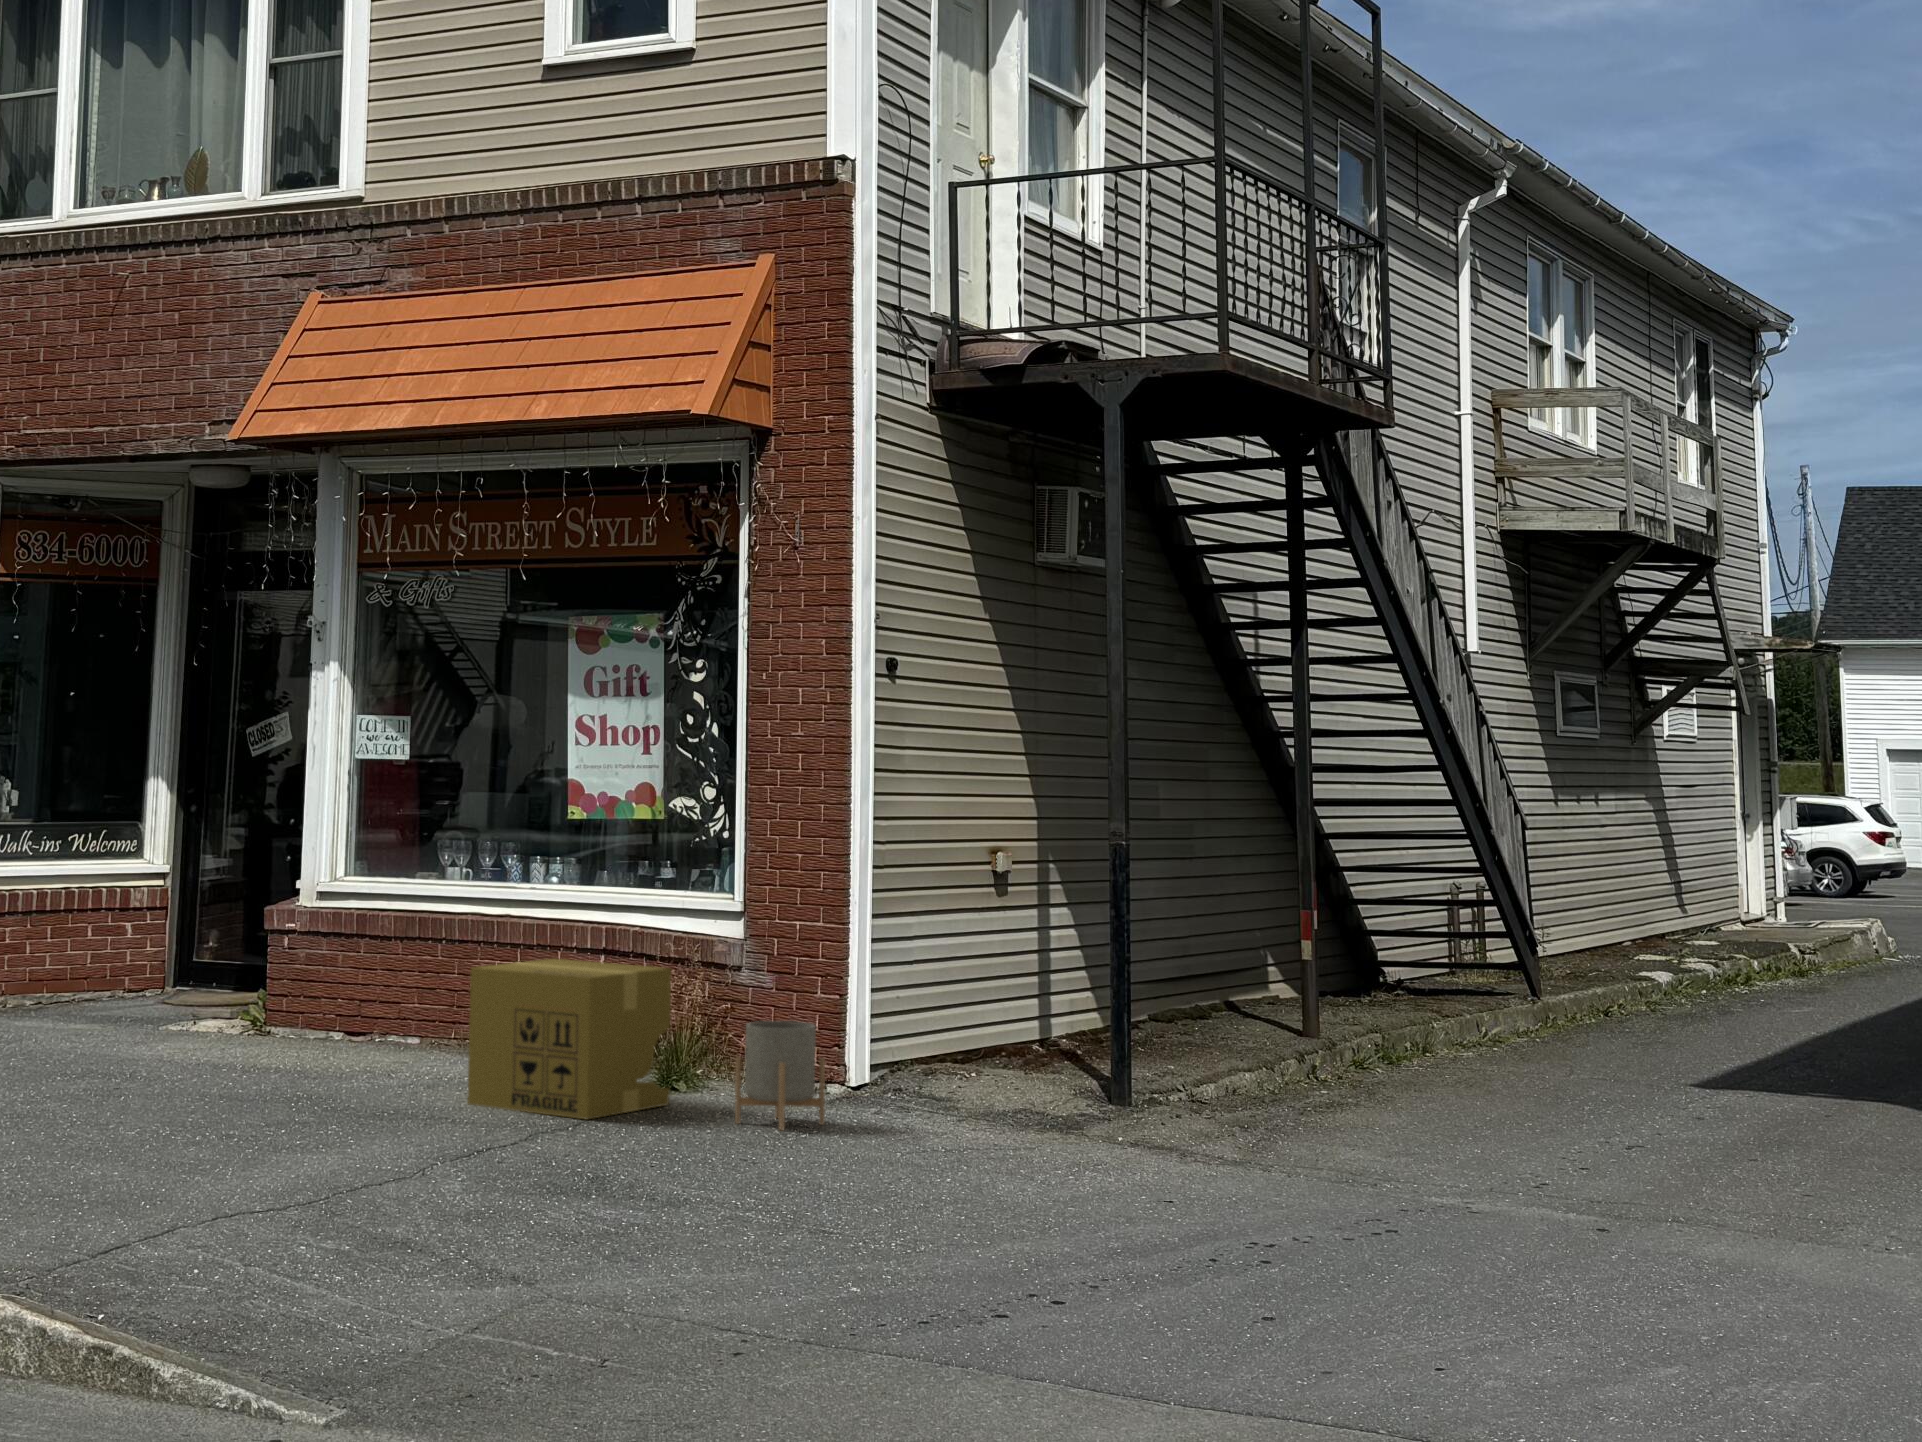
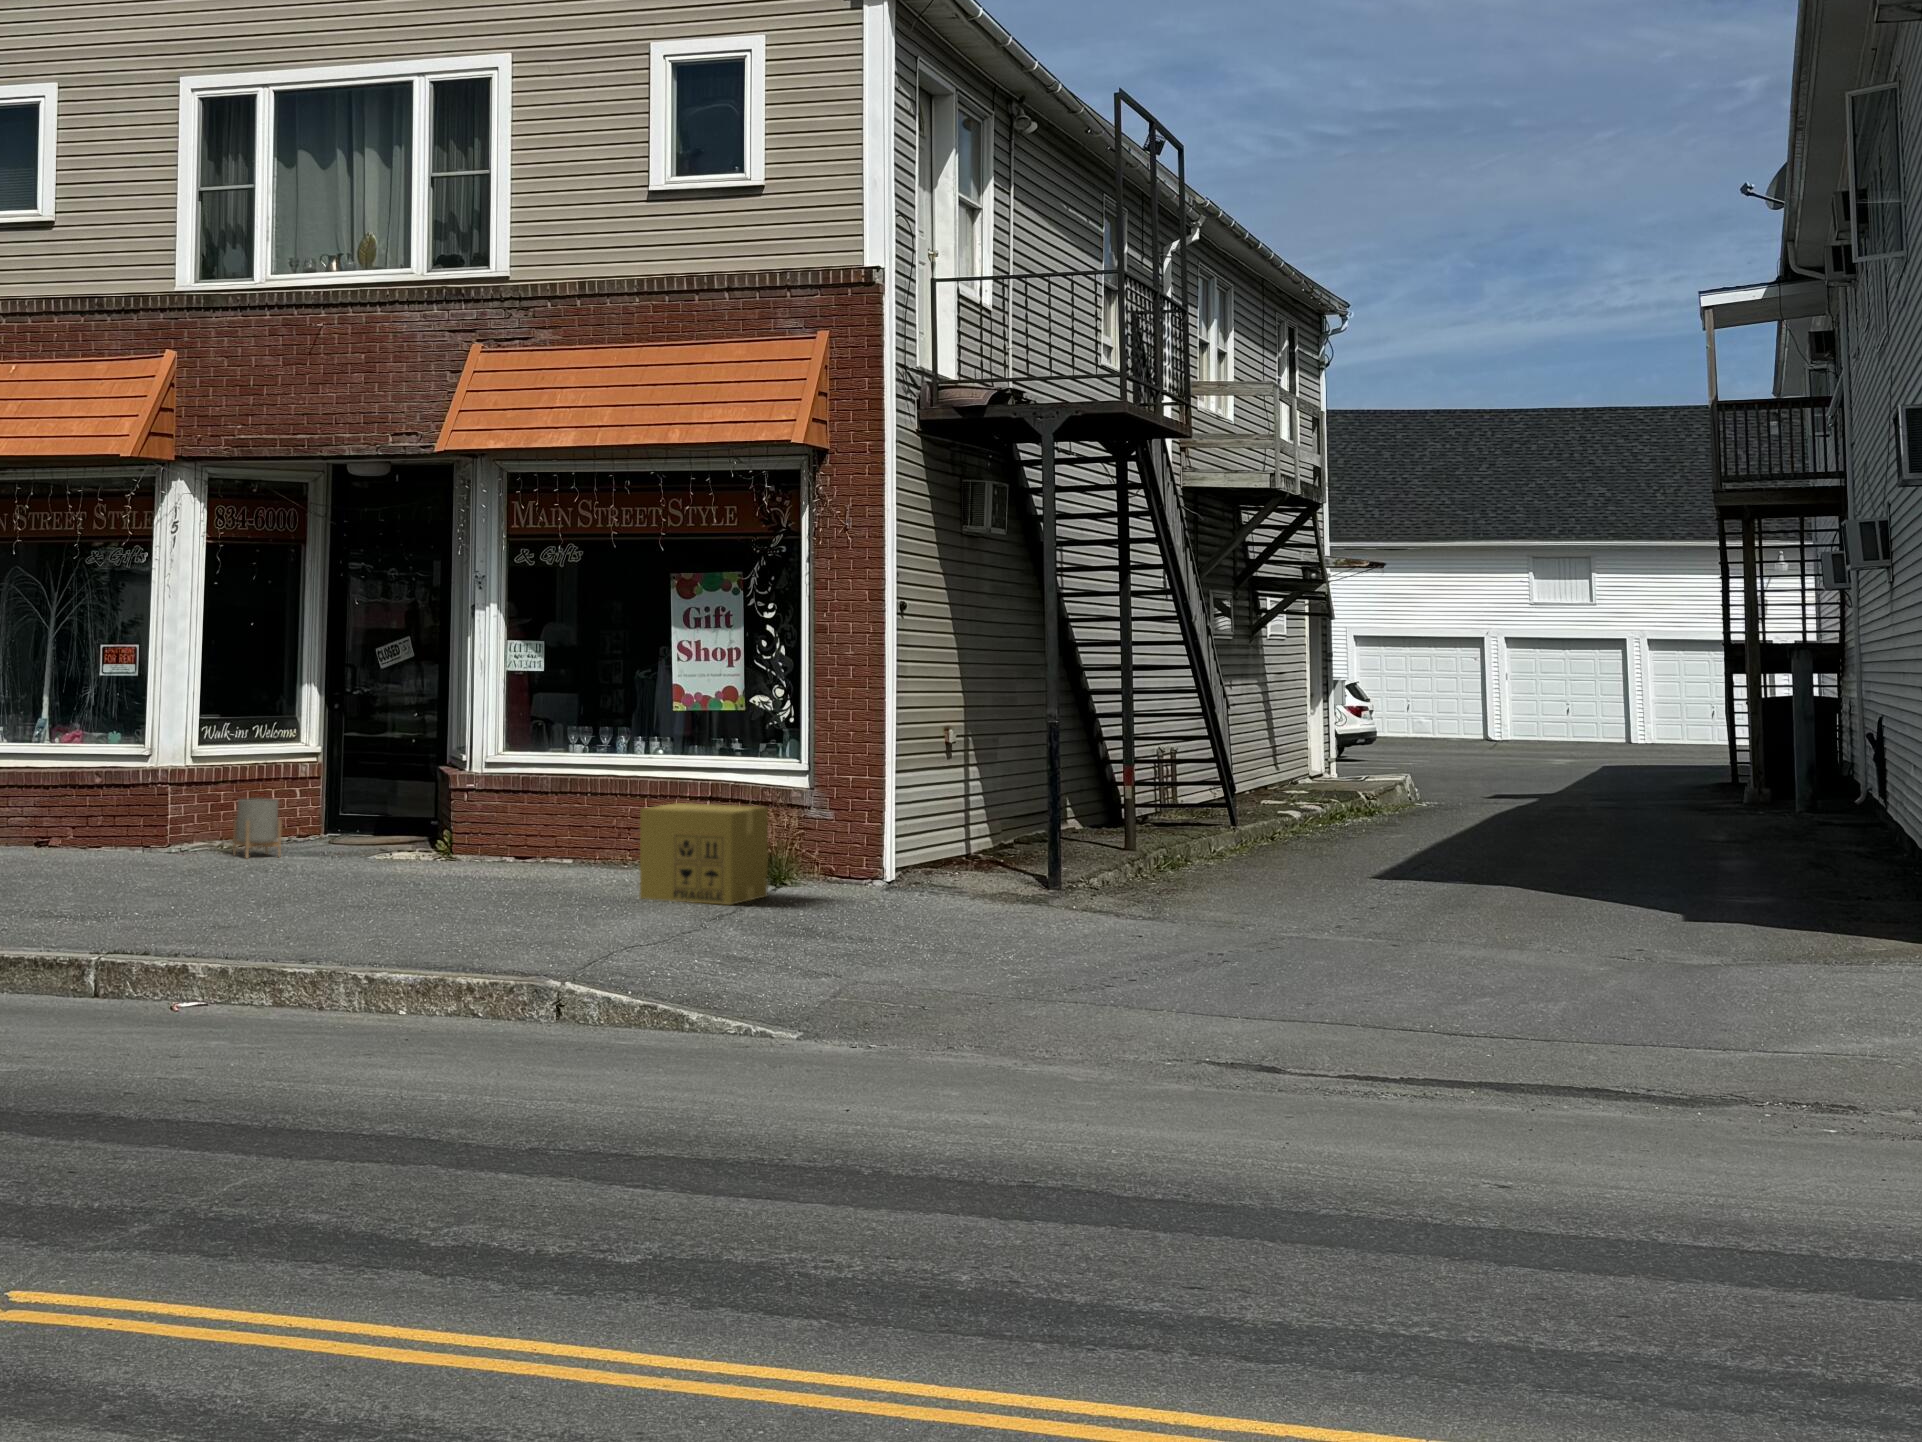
planter: present [735,1021,825,1130] -> present [233,798,282,858]

